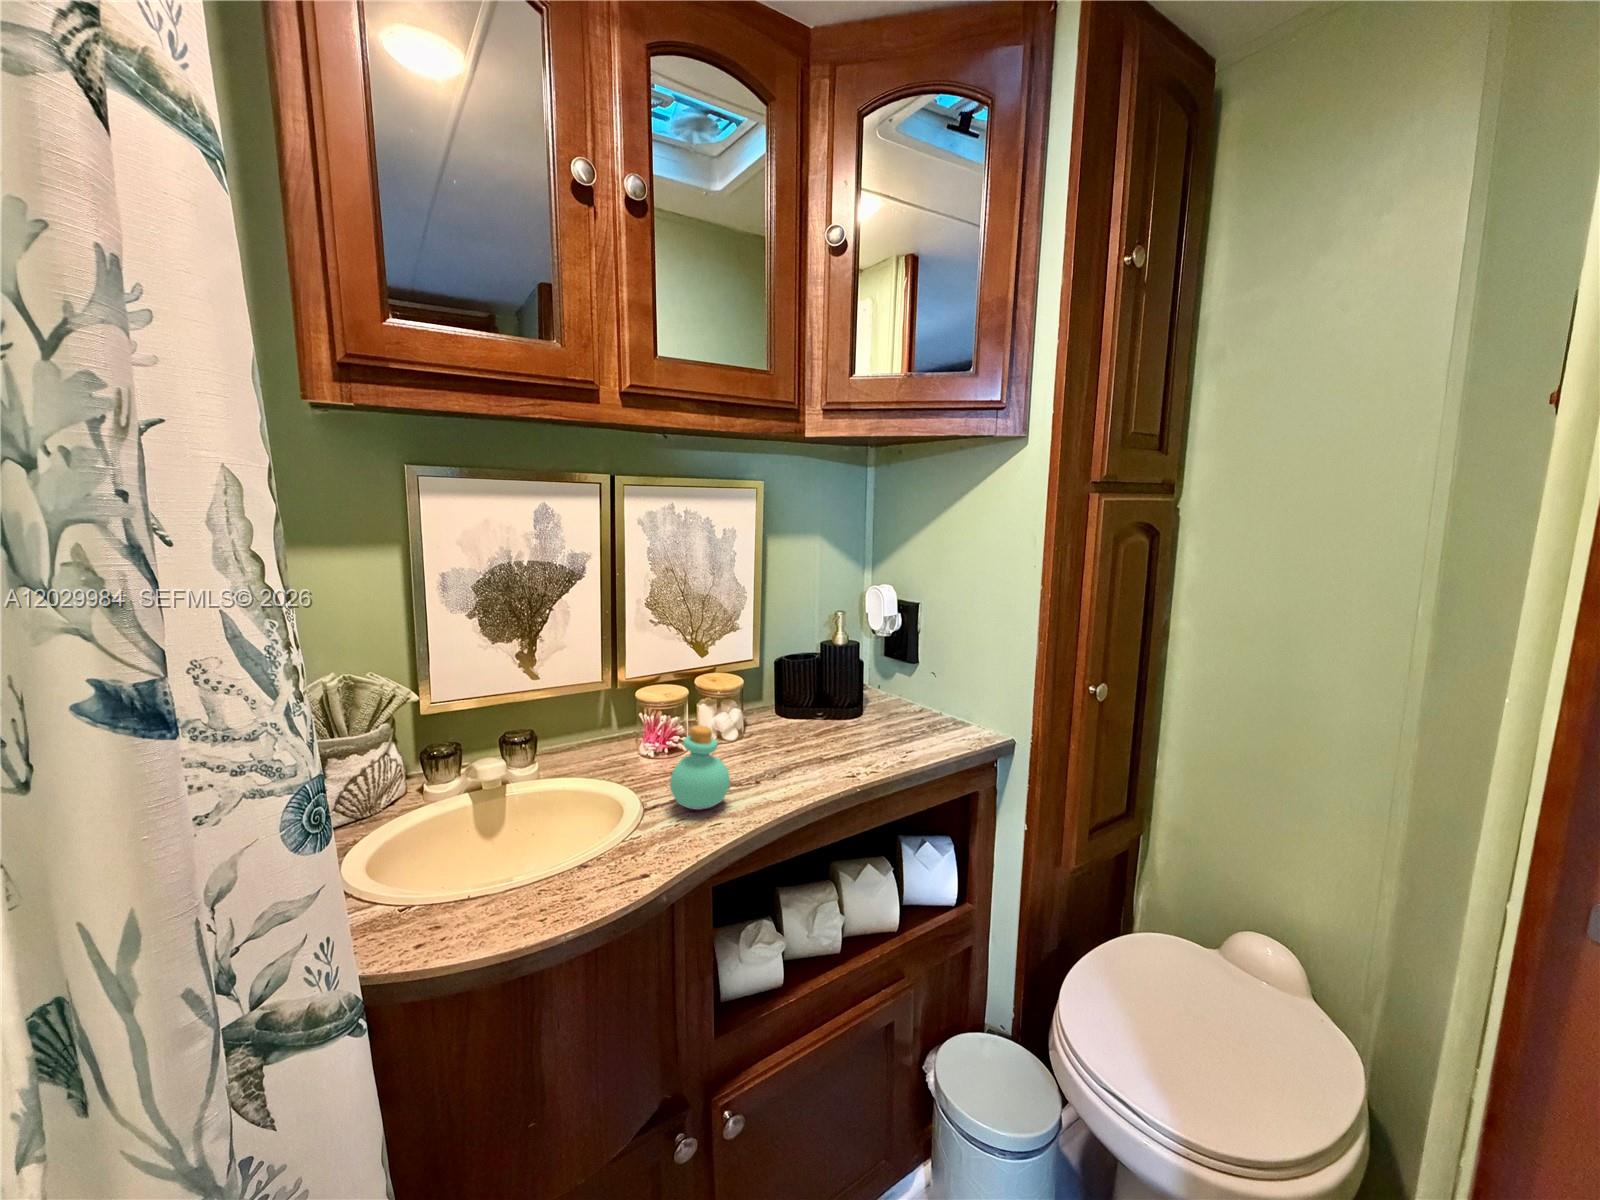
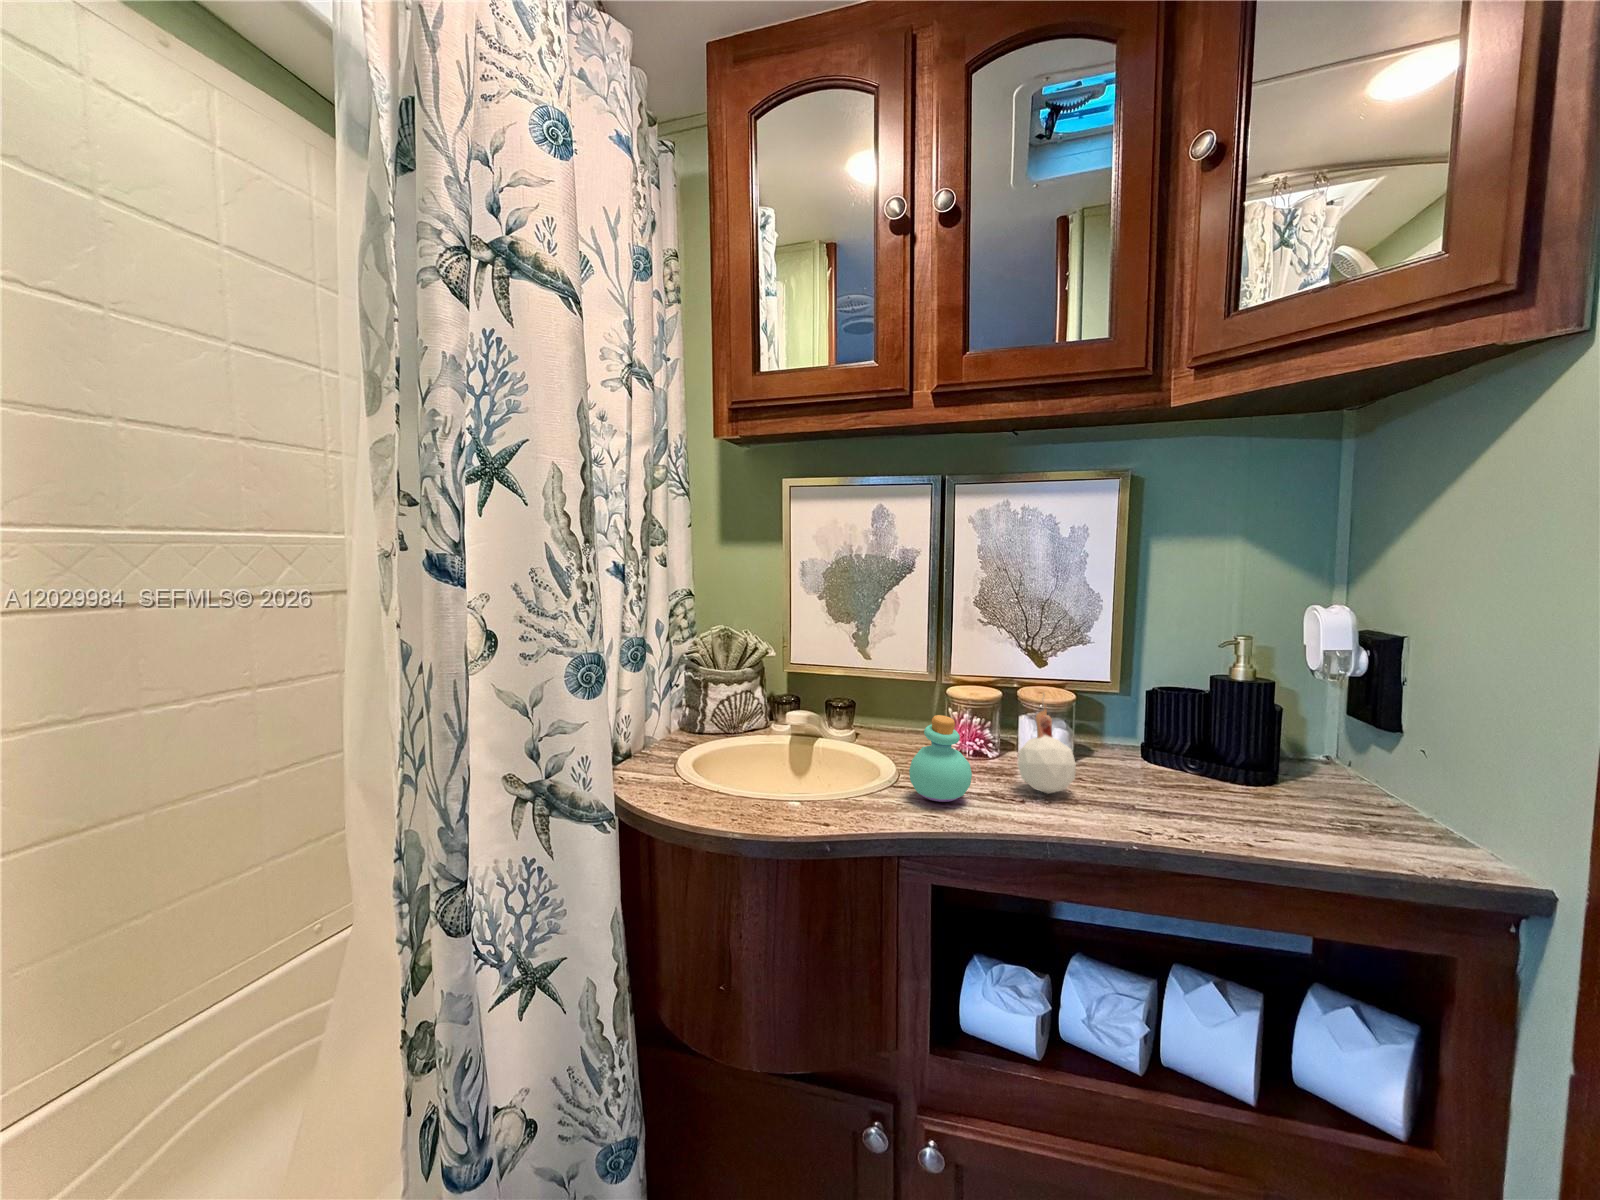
candle: none [740,682,789,768] -> present [1018,704,1076,794]

